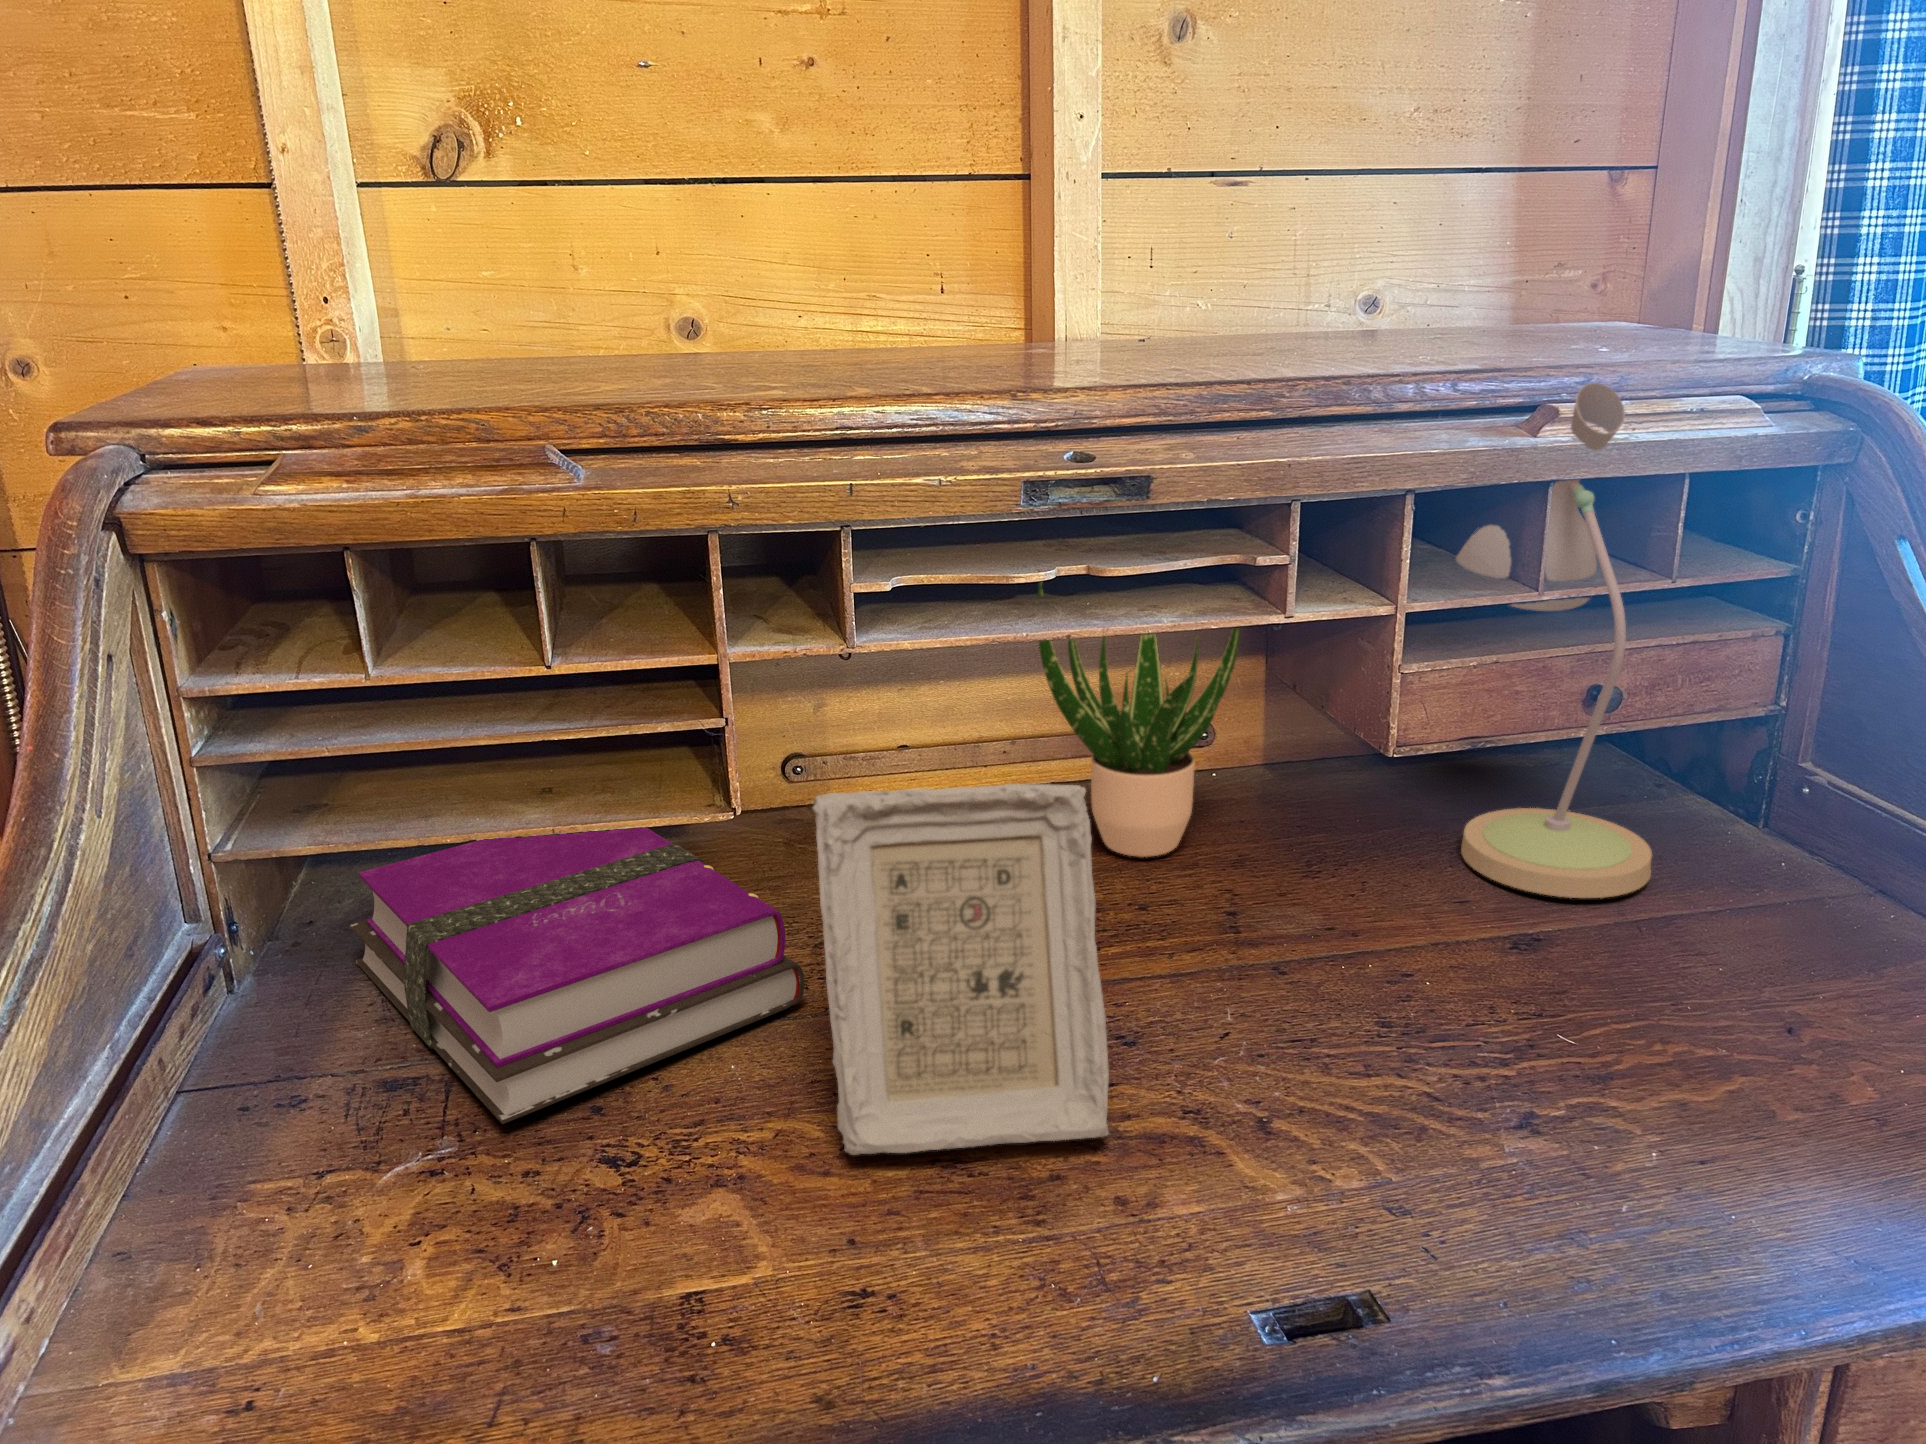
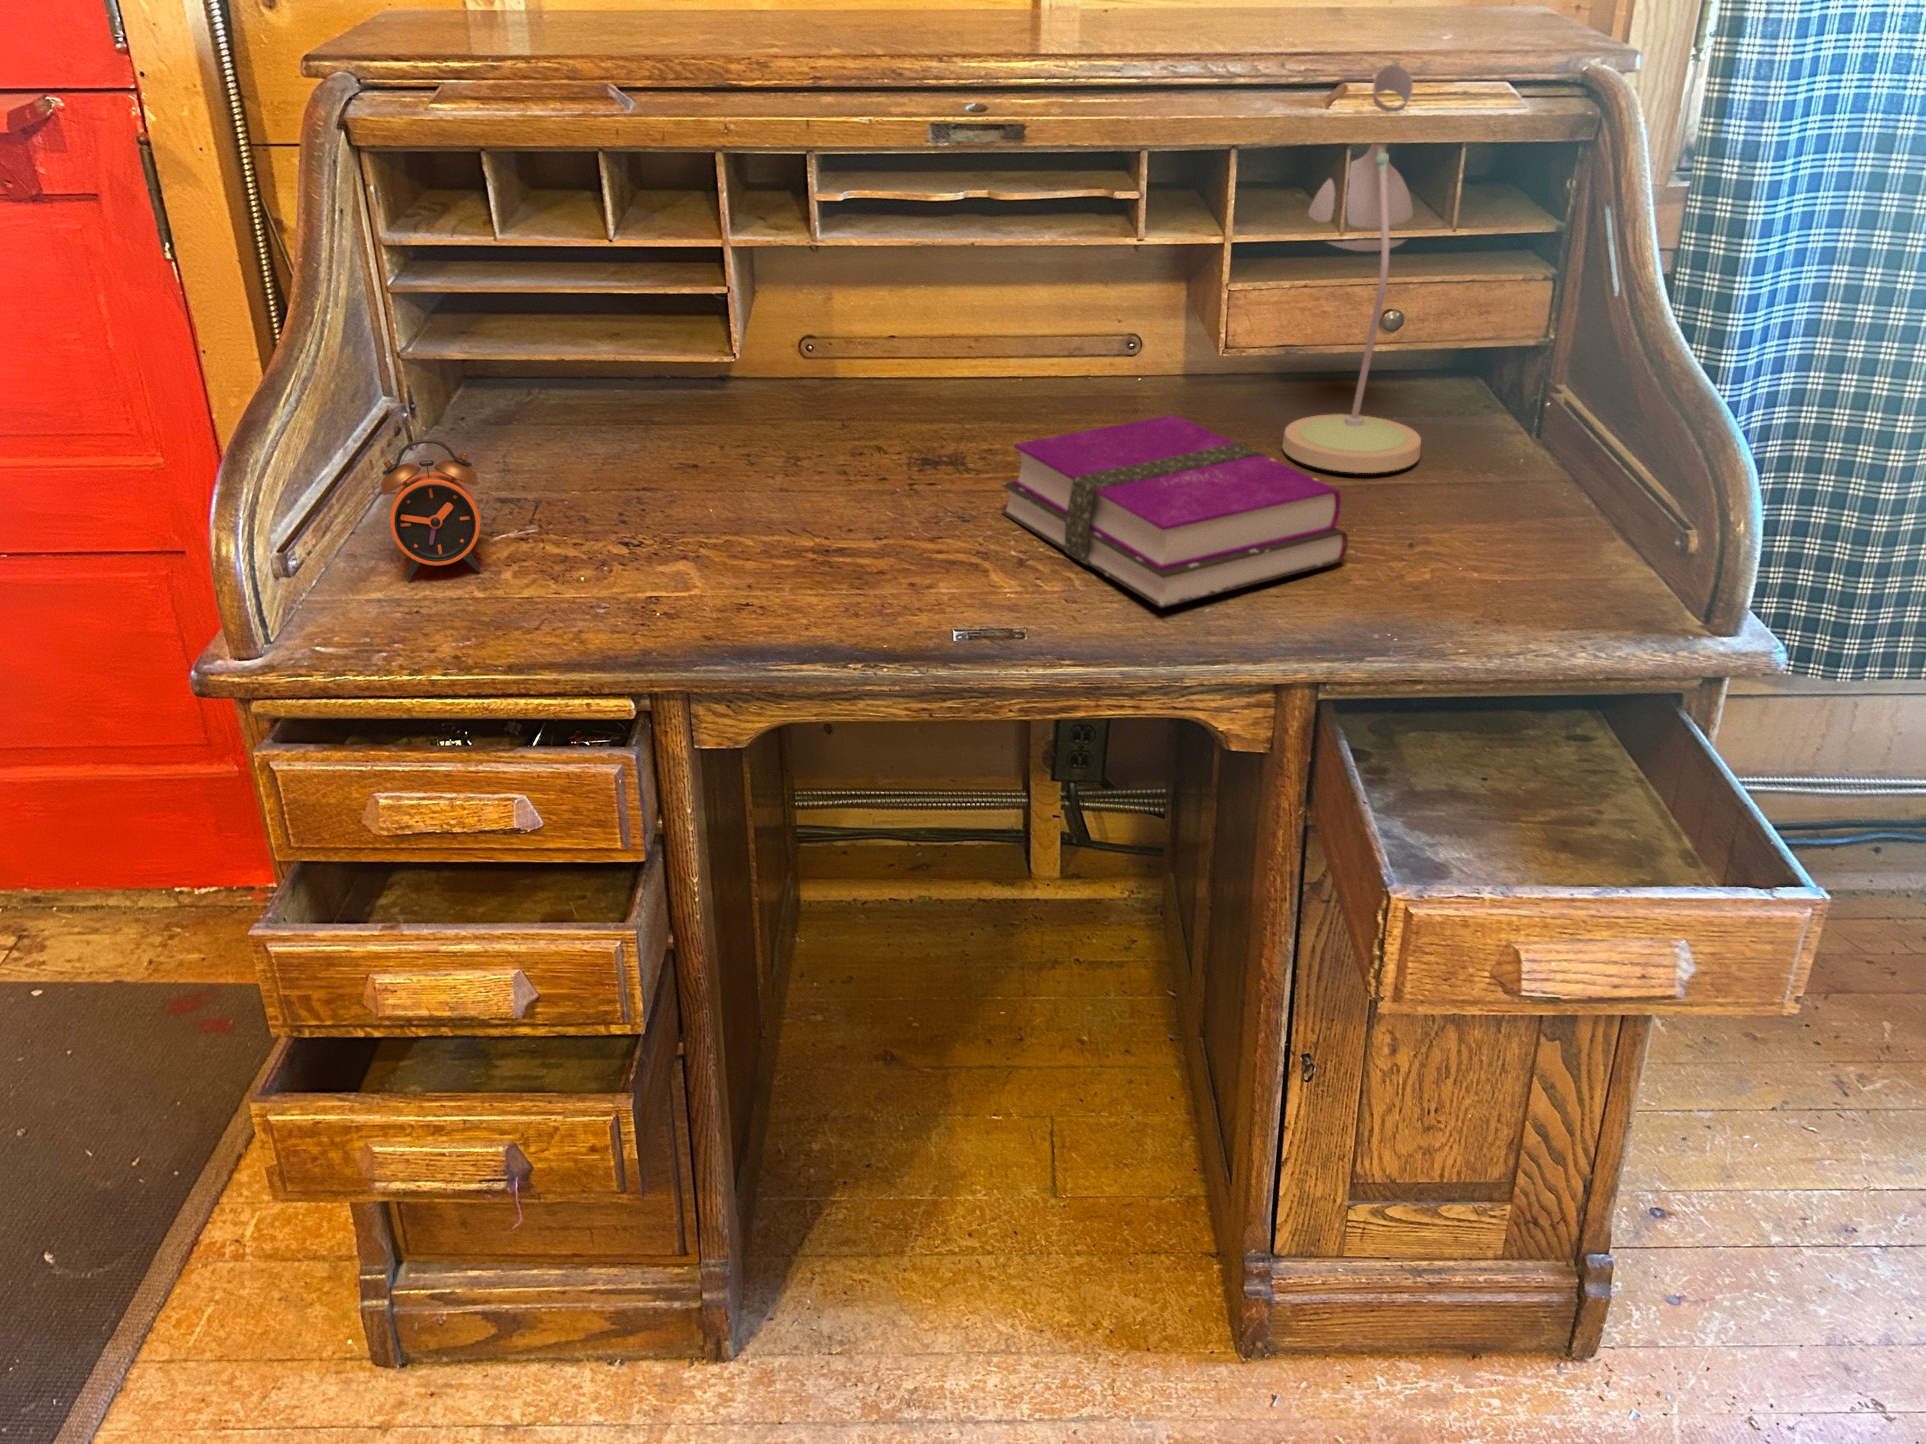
potted plant: present [1038,582,1240,857] -> none [967,200,1128,426]
picture frame: present [813,784,1109,1155] -> none [759,328,938,557]
hardback book: present [350,828,805,1124] -> present [1001,415,1348,608]
alarm clock: none [164,1043,354,1304] -> present [381,440,480,579]

